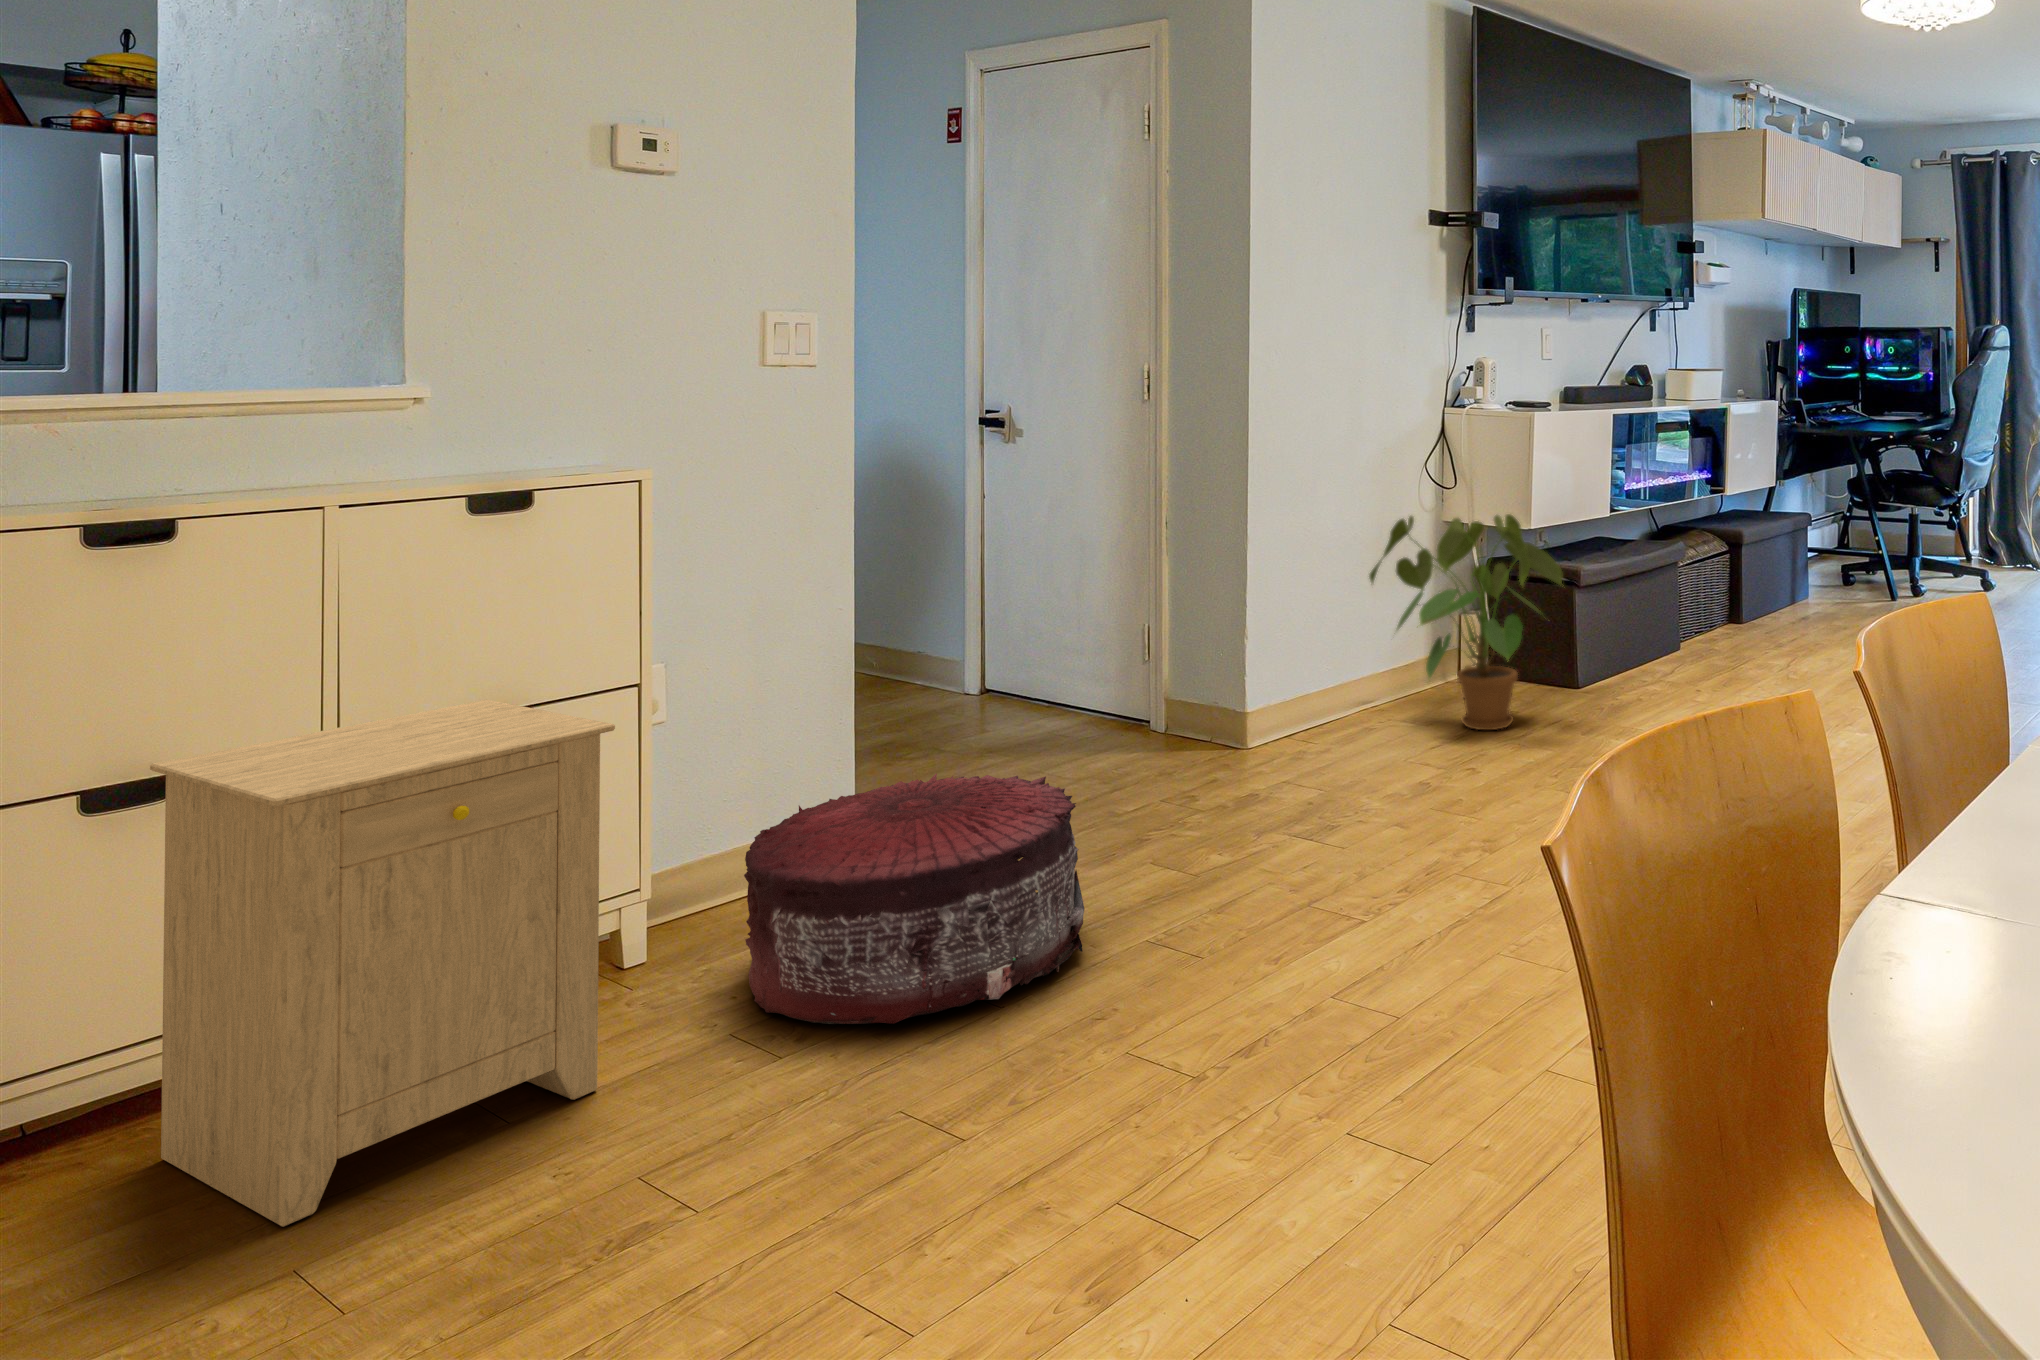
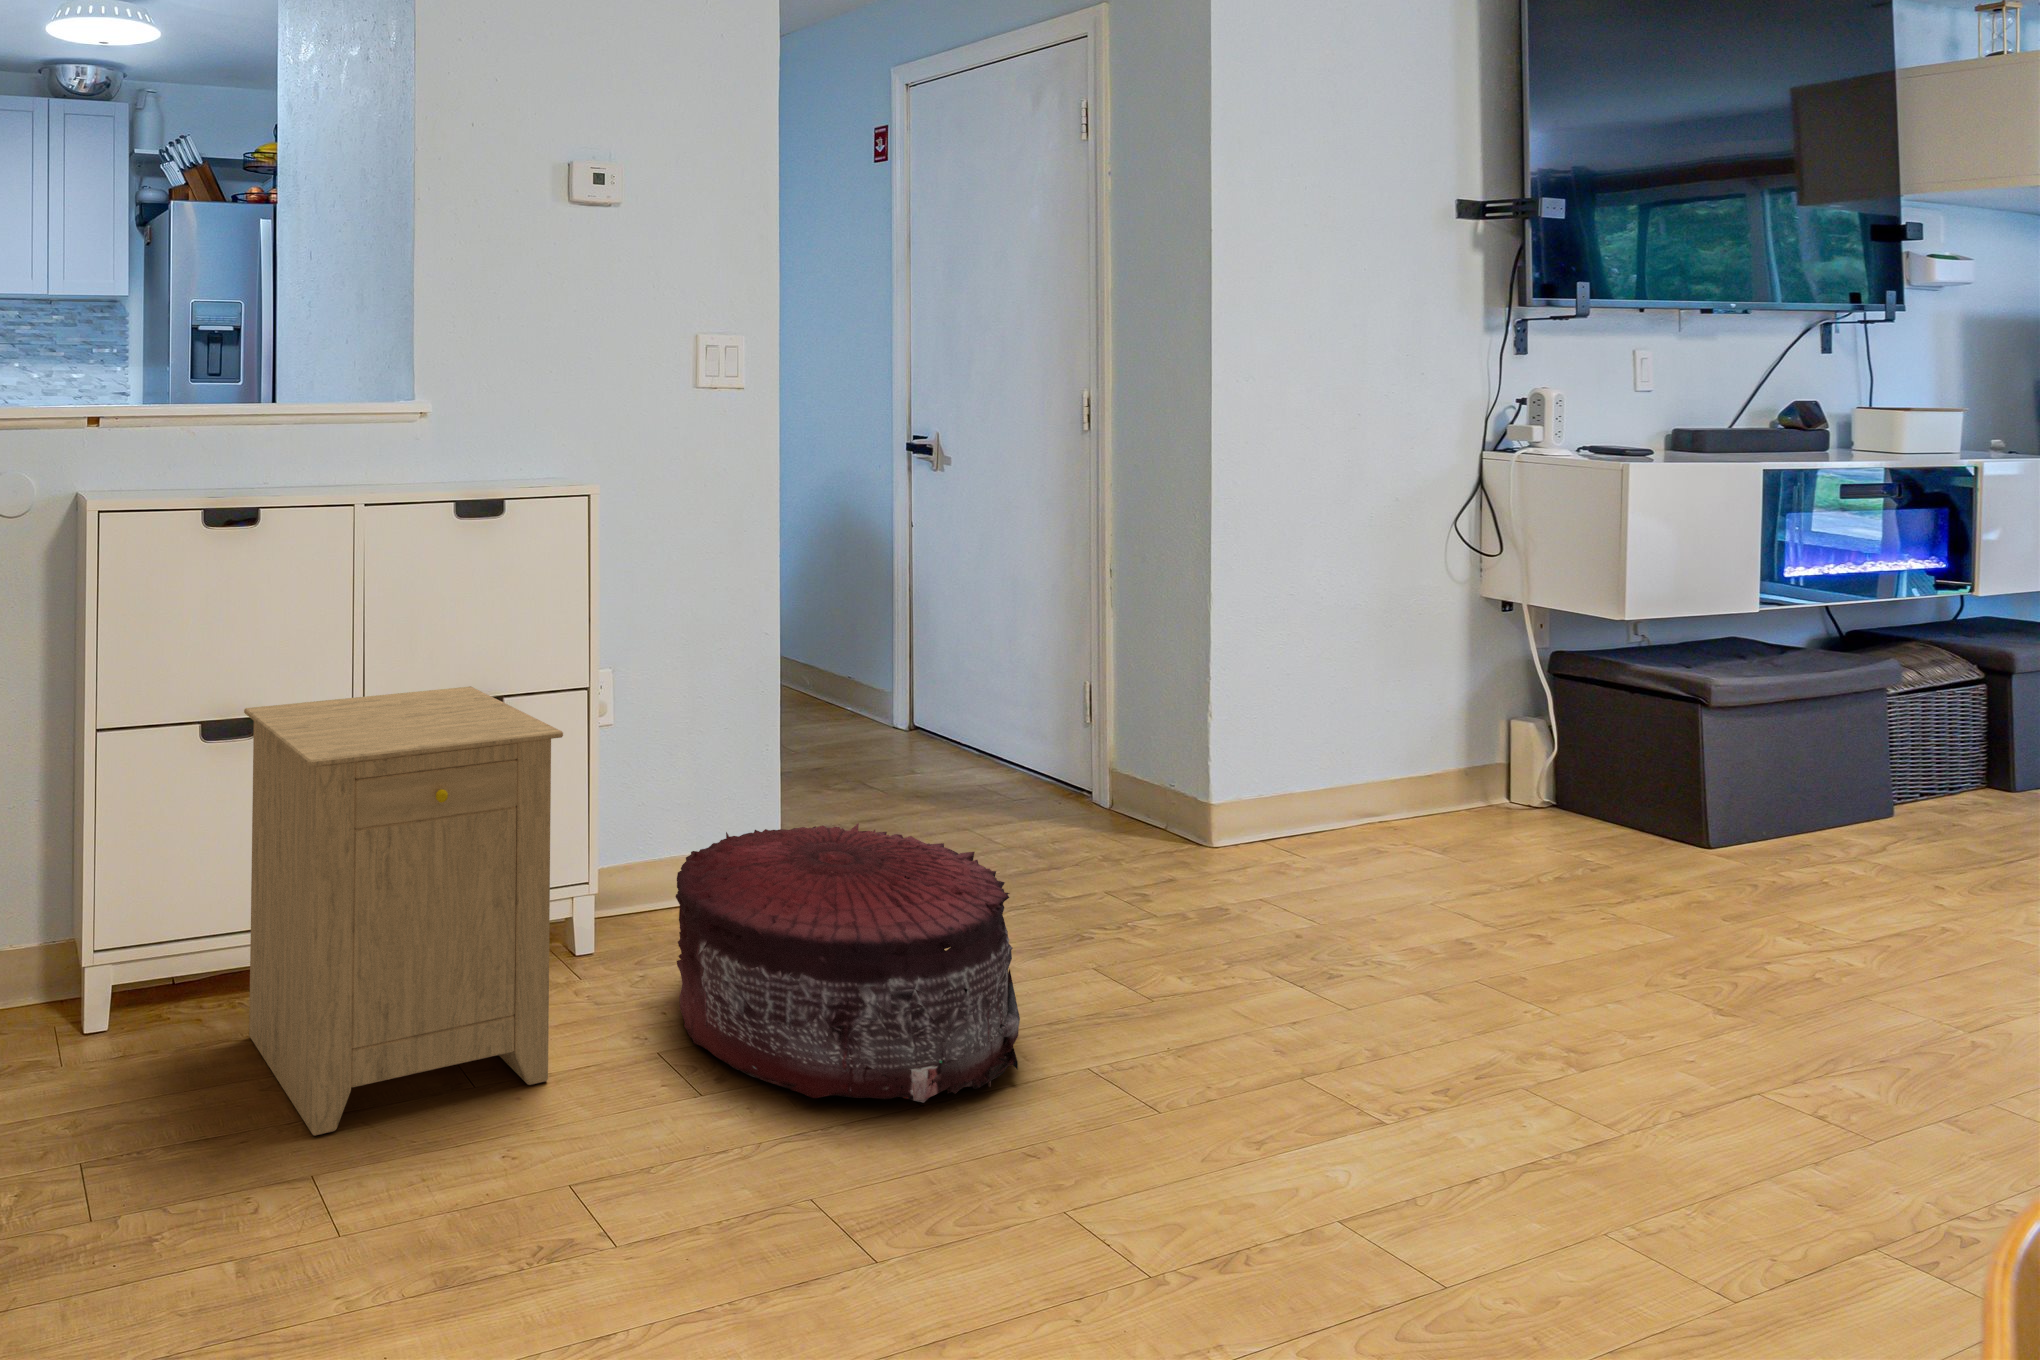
house plant: present [1369,514,1563,730] -> none [1374,587,1690,890]

